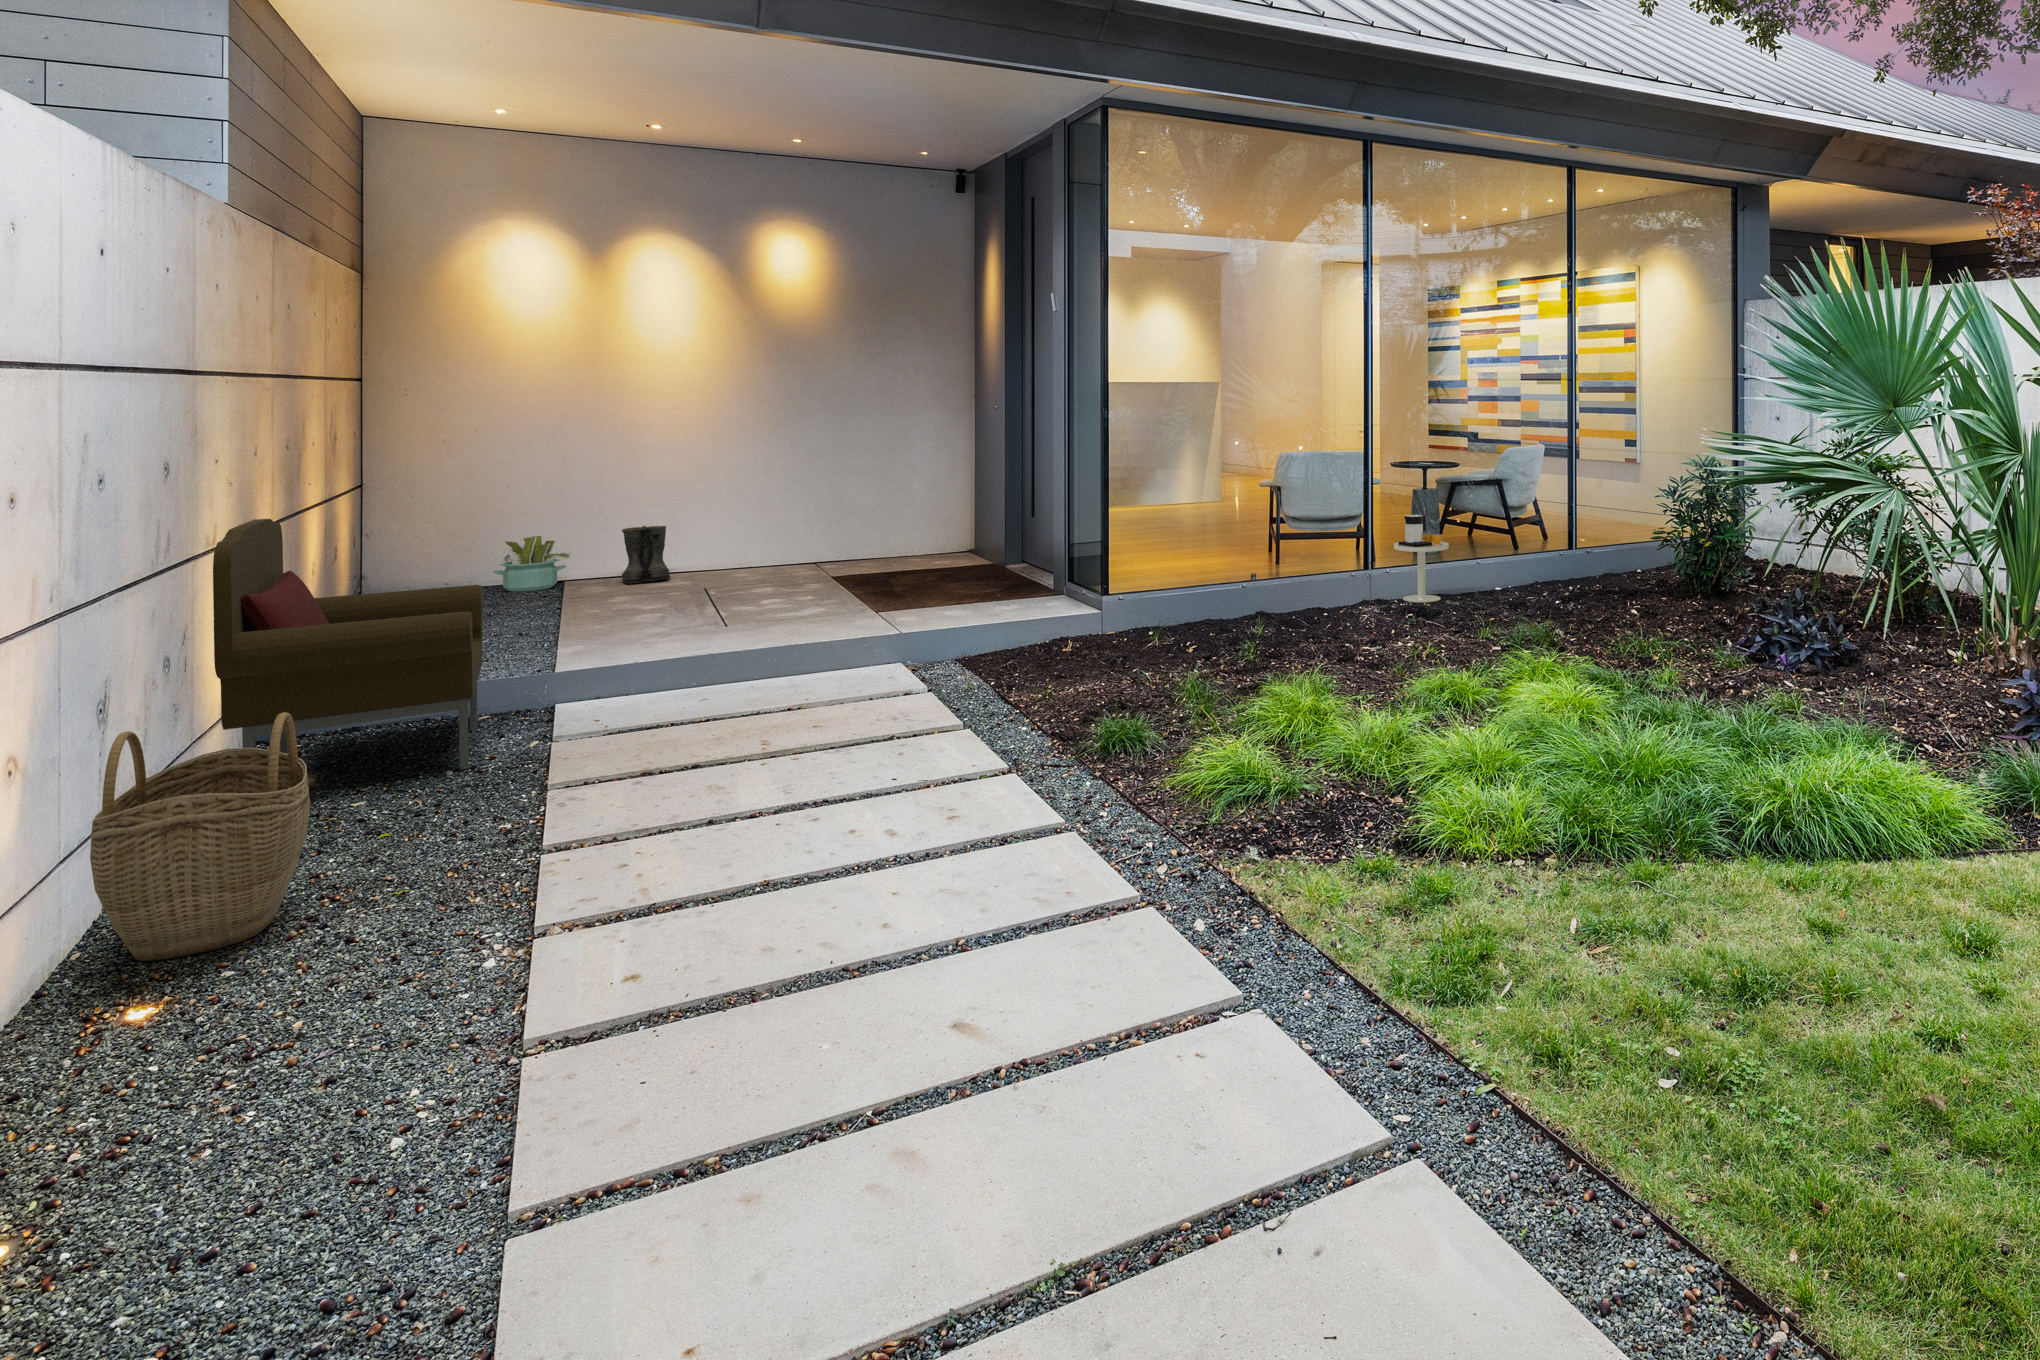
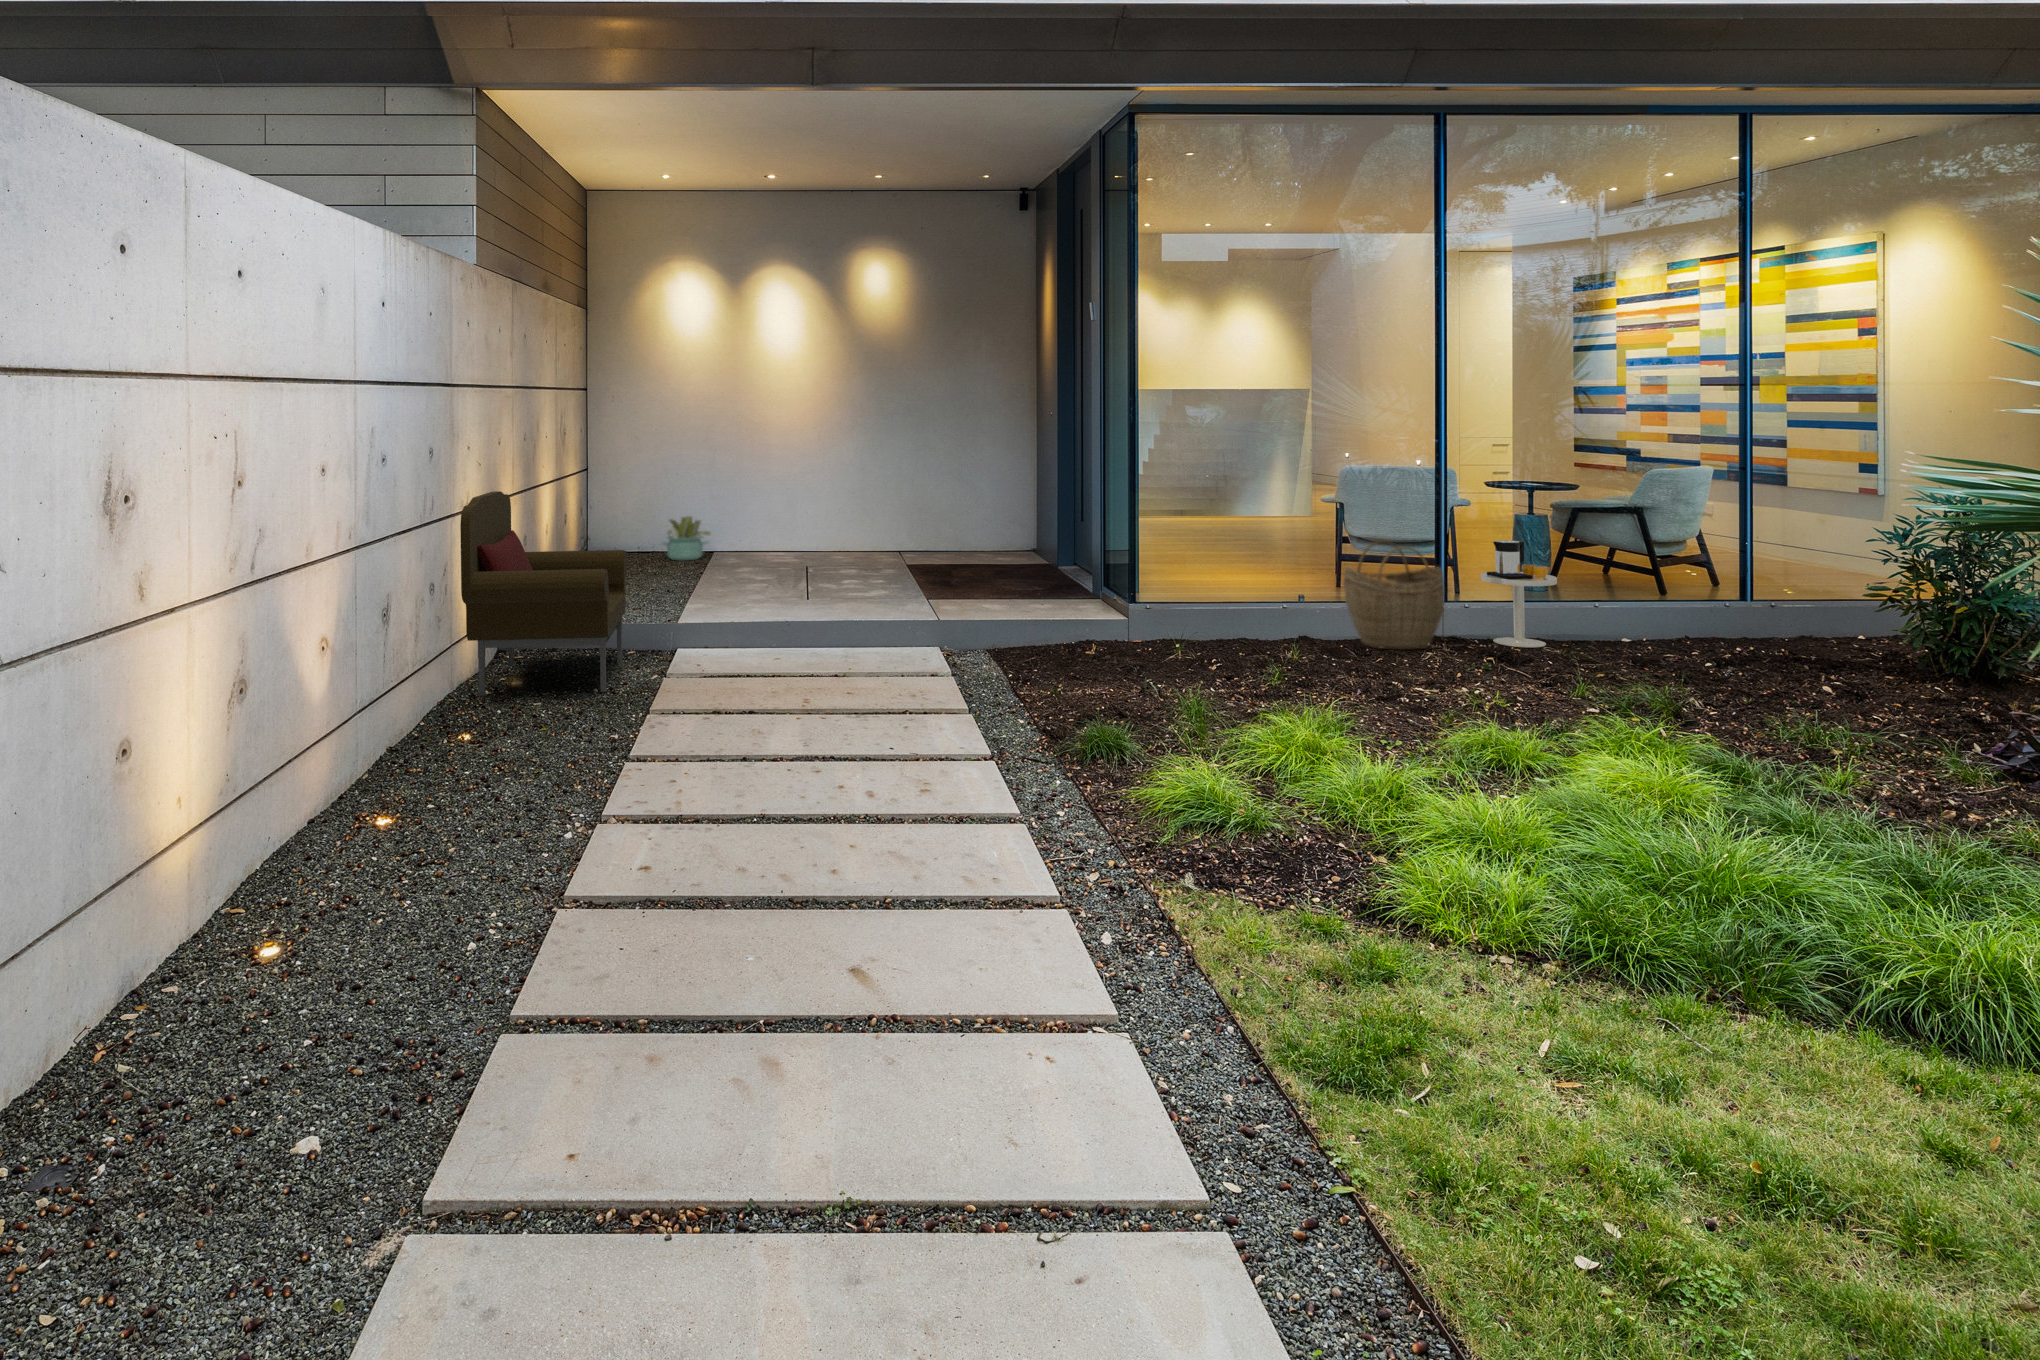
boots: present [622,526,670,584] -> none [746,512,781,560]
woven basket: present [90,712,310,961] -> present [1344,540,1445,650]

